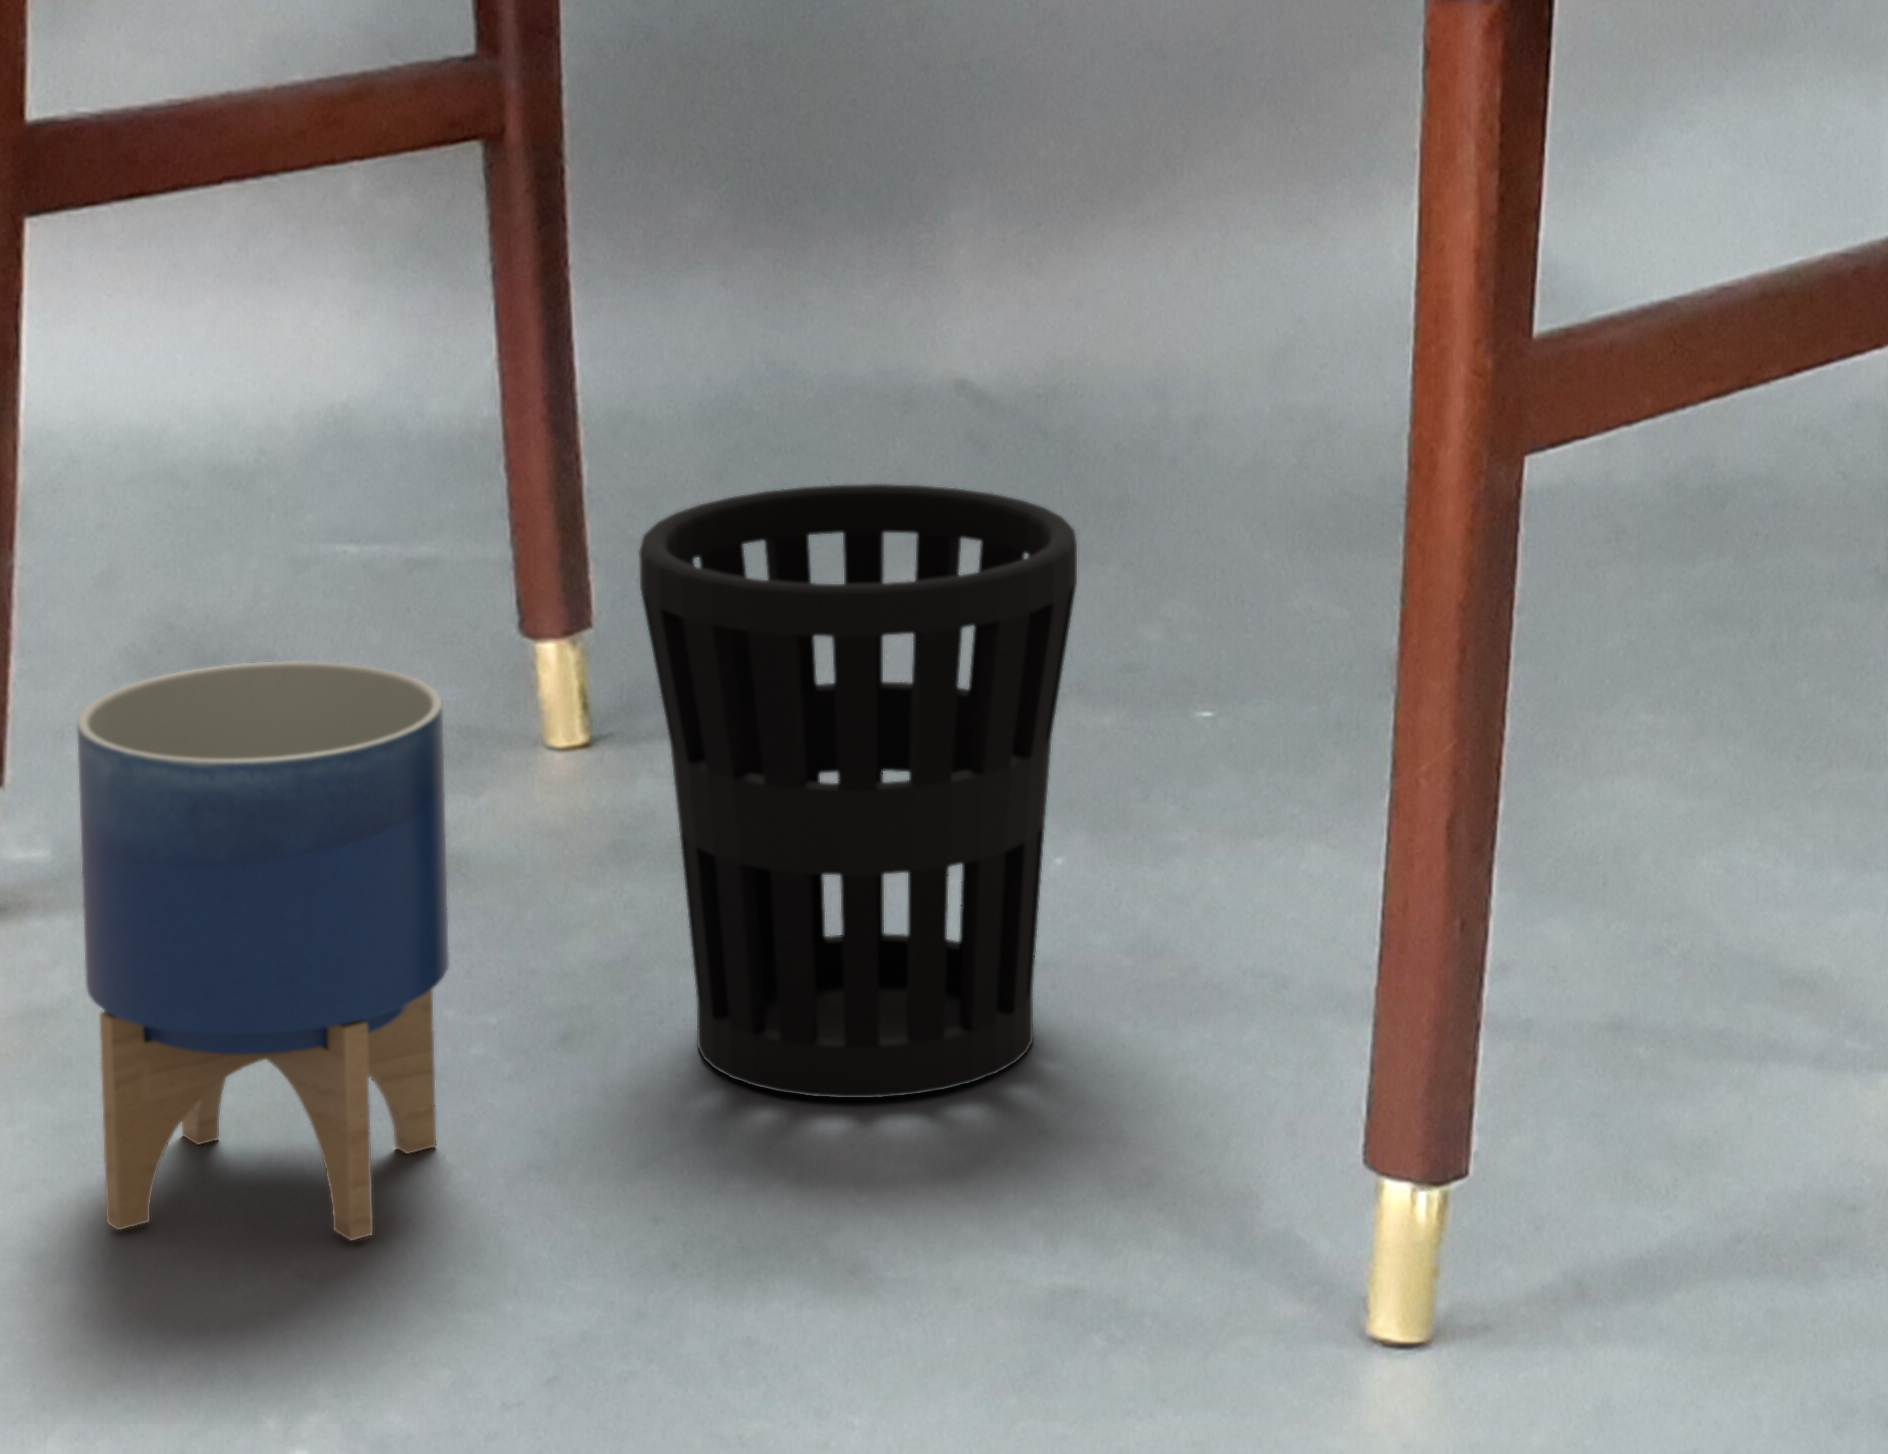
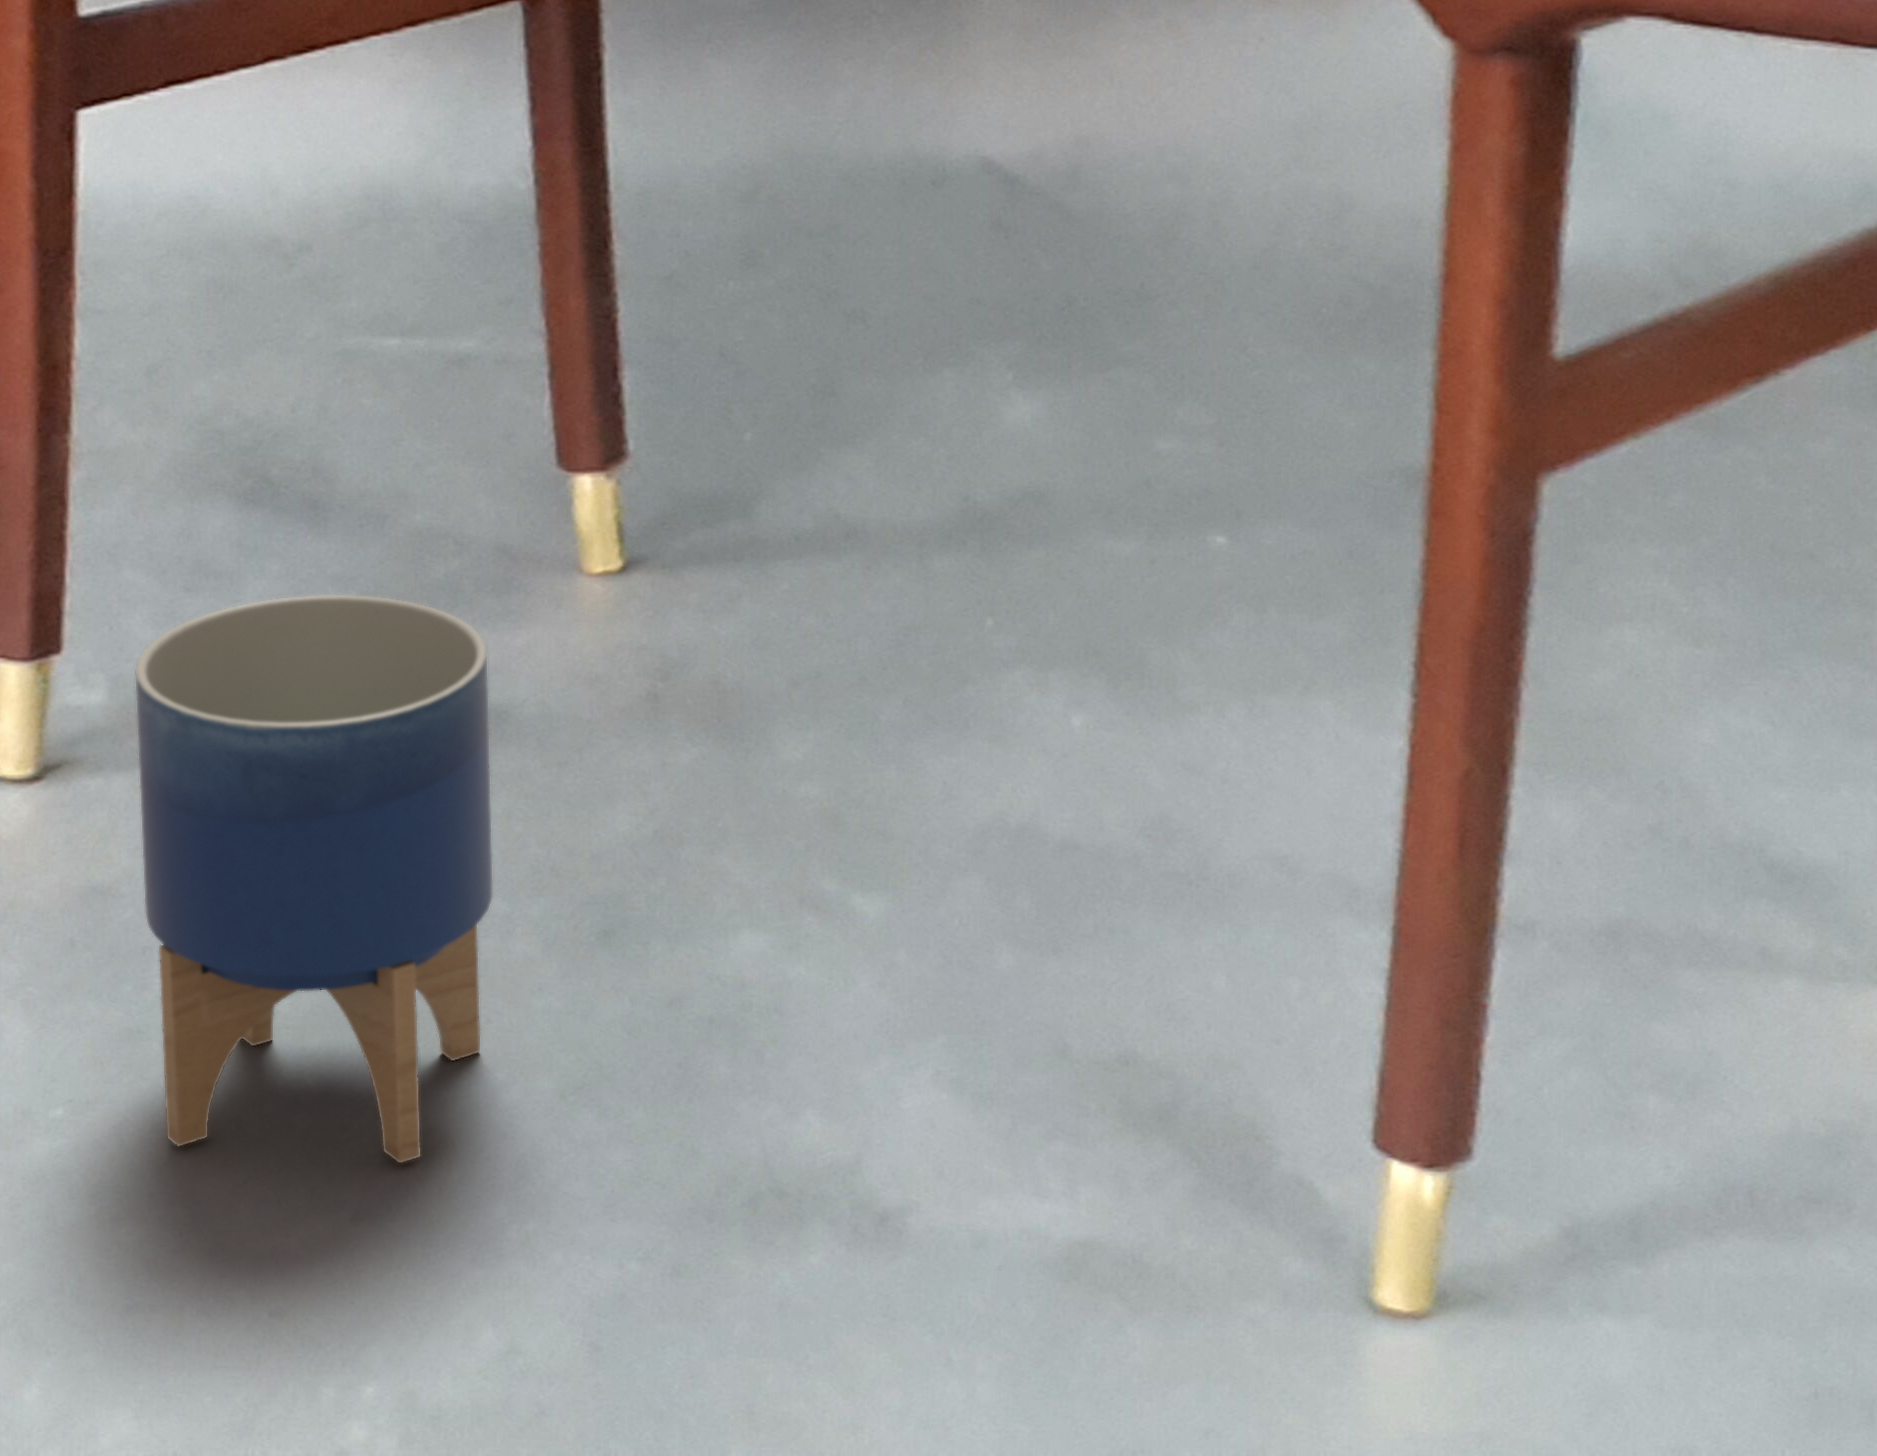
wastebasket: present [639,484,1077,1098] -> none [676,399,1099,1005]

